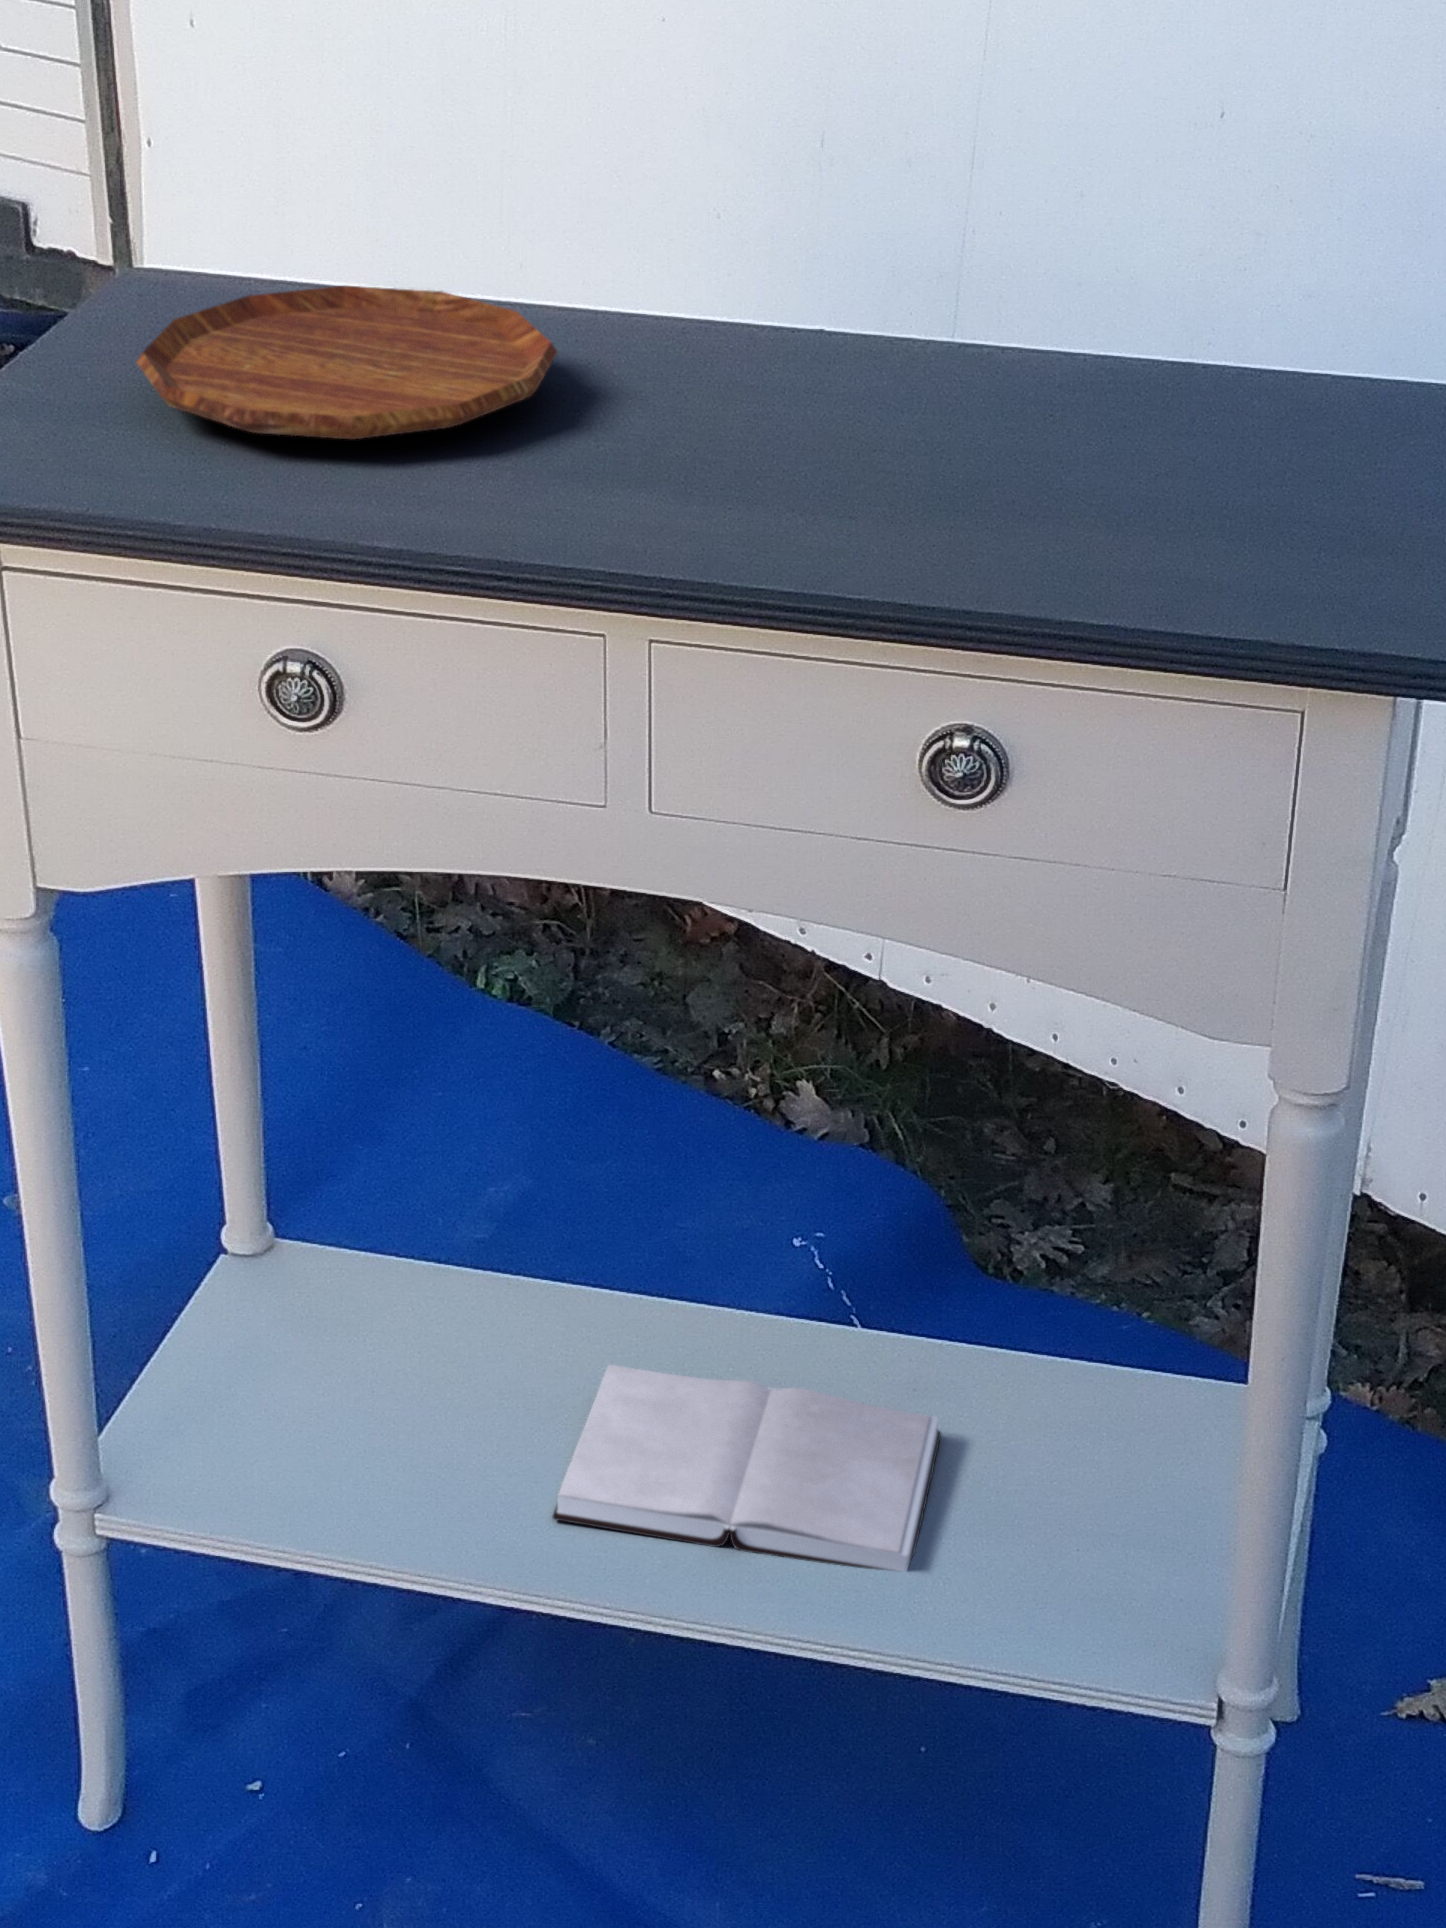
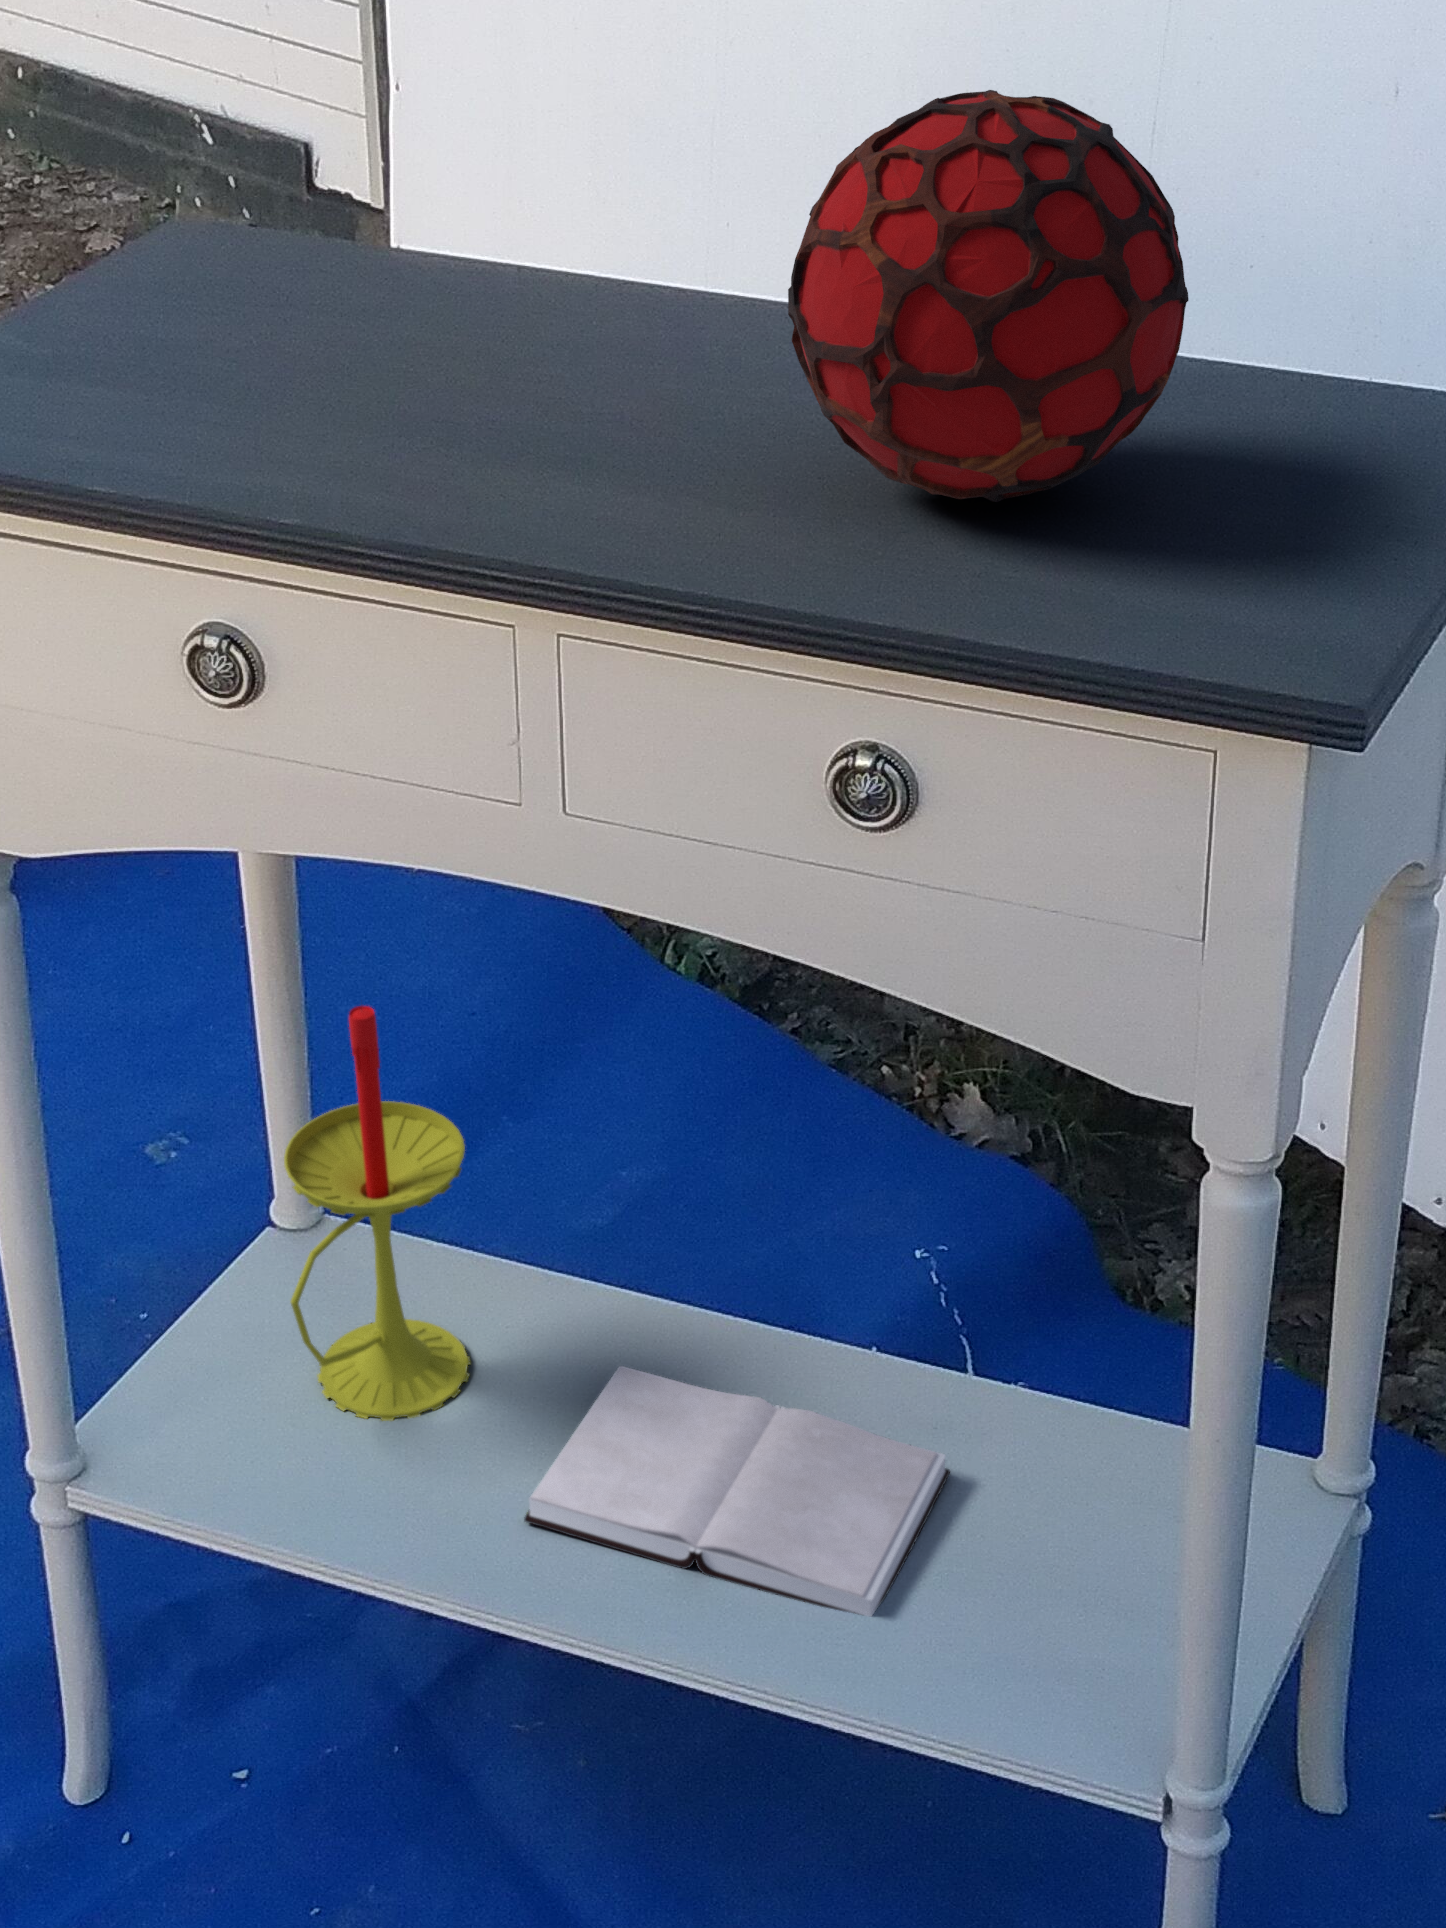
decorative orb: none [848,113,1225,498] -> present [788,90,1189,502]
tray: present [137,286,557,439] -> none [128,247,554,409]
candle: none [280,1025,458,1440] -> present [284,1006,471,1421]

